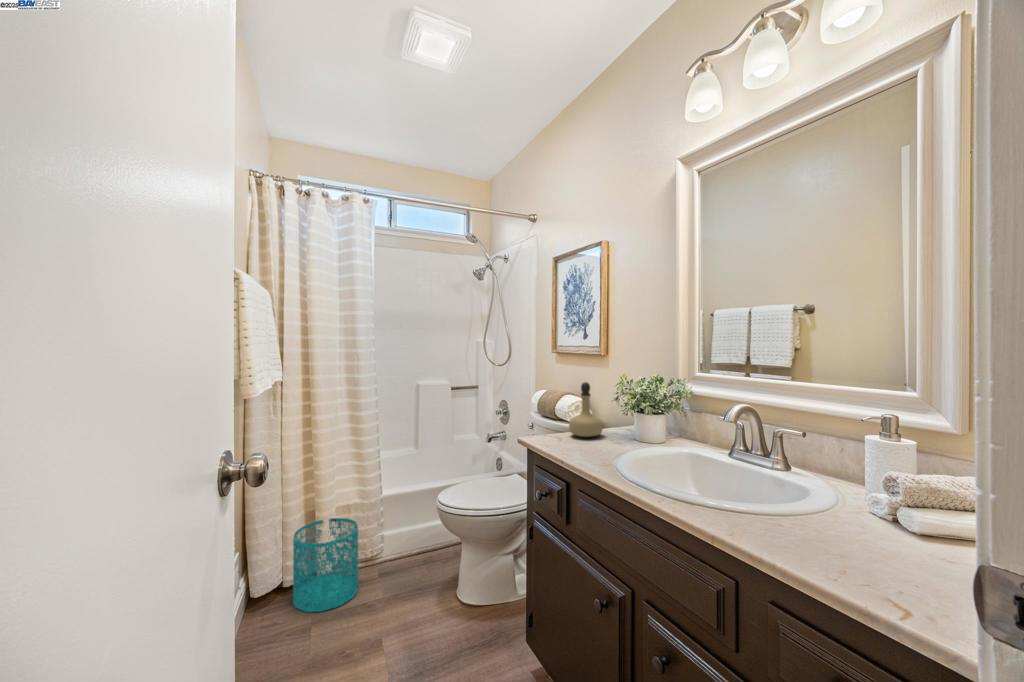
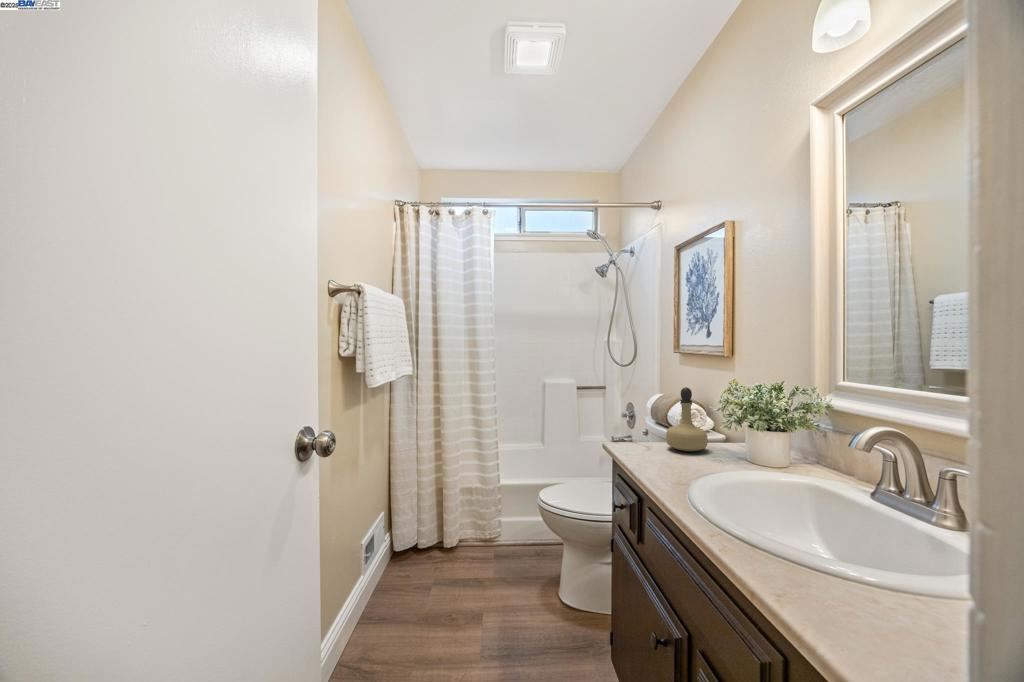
wastebasket: present [293,518,358,612] -> none [422,500,476,582]

